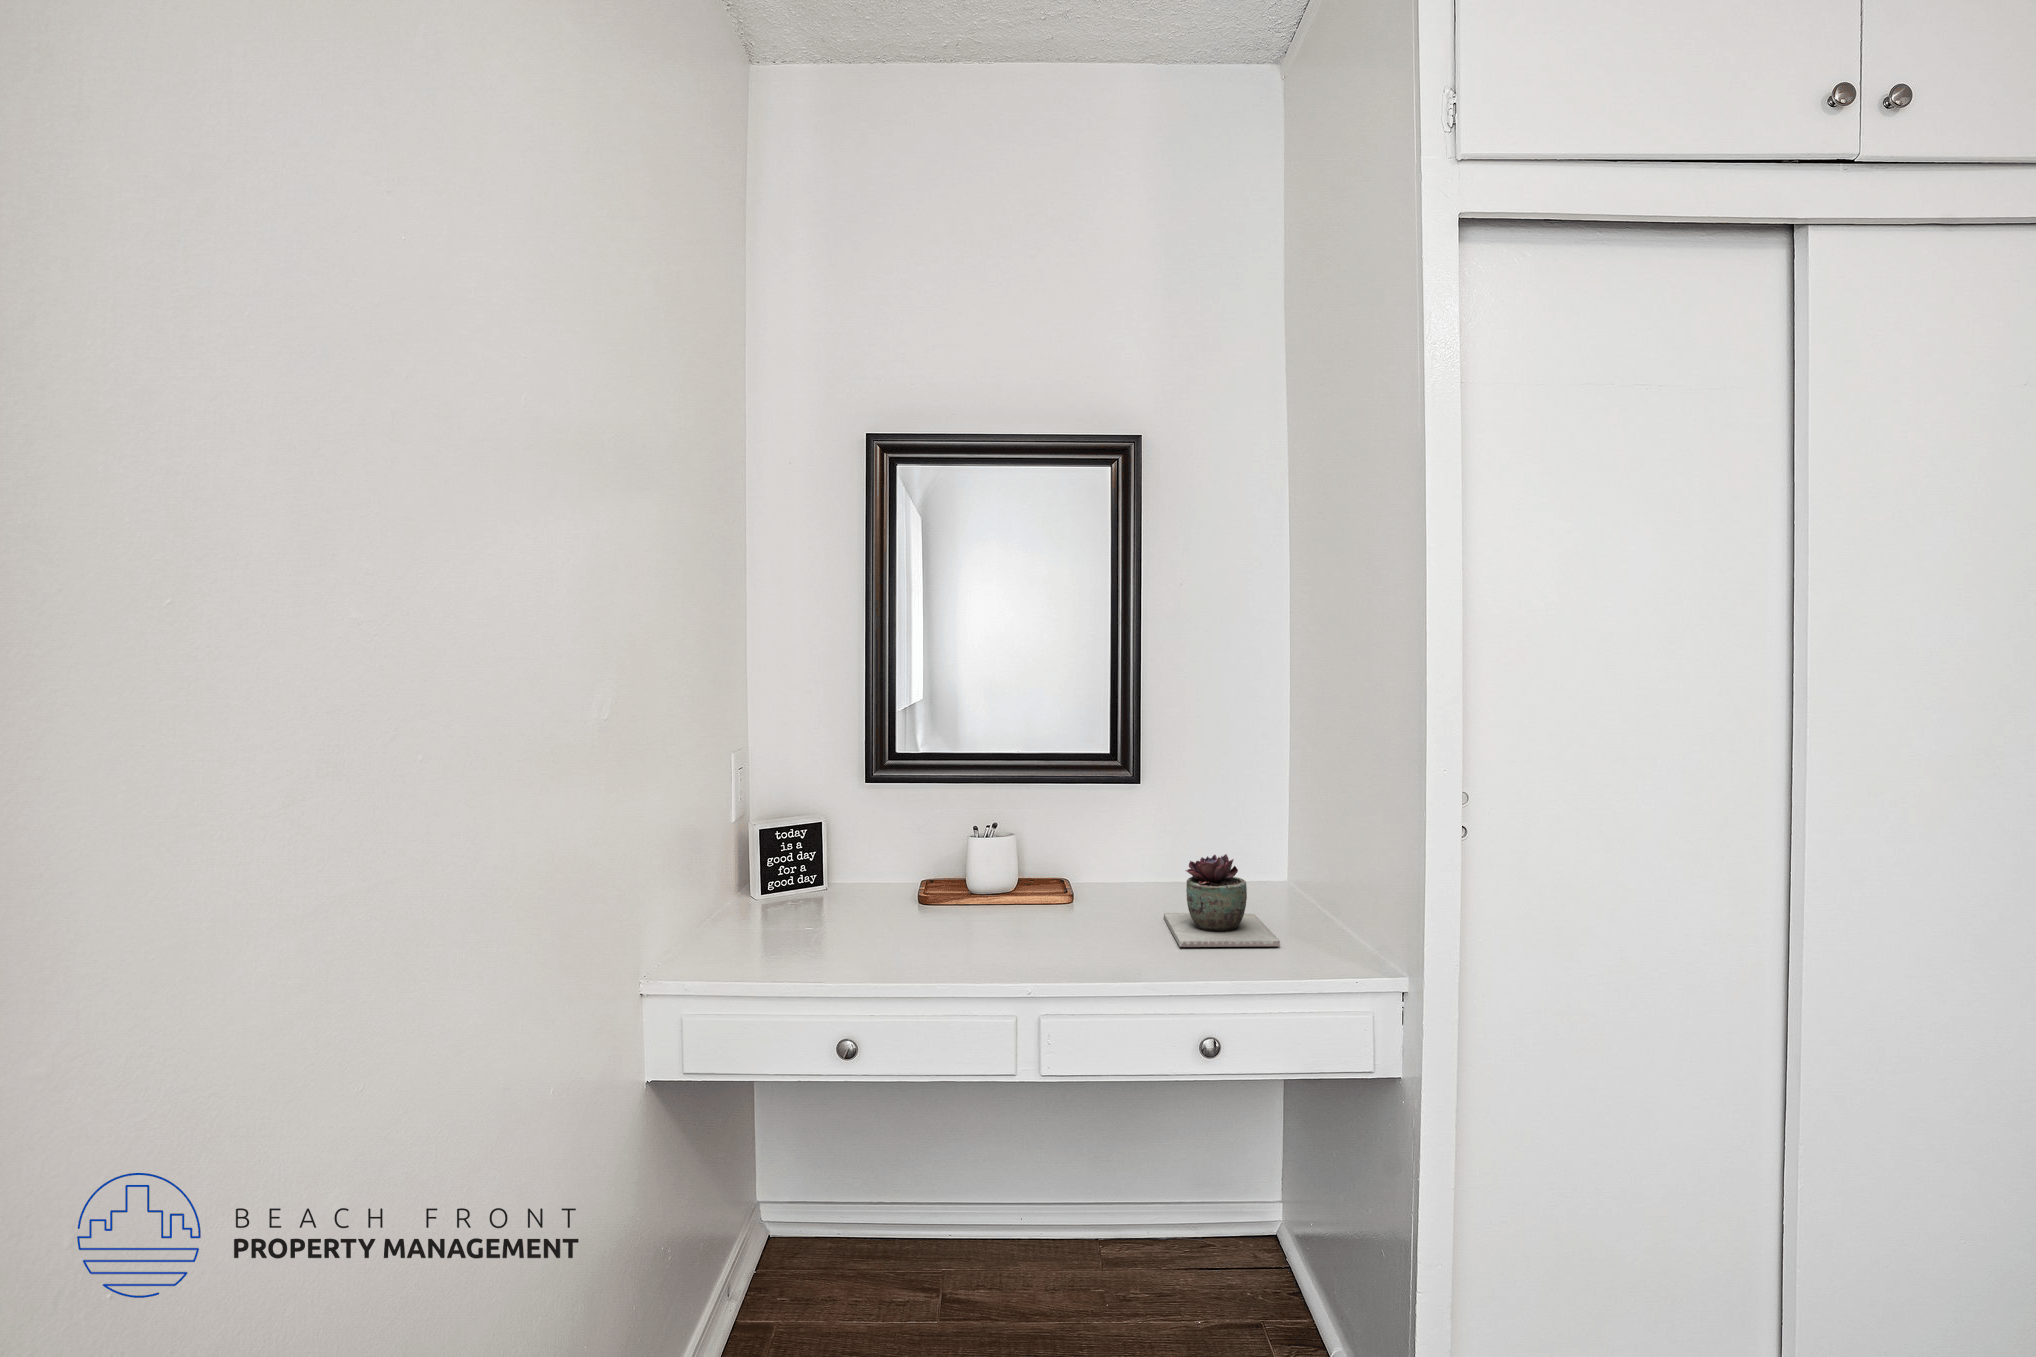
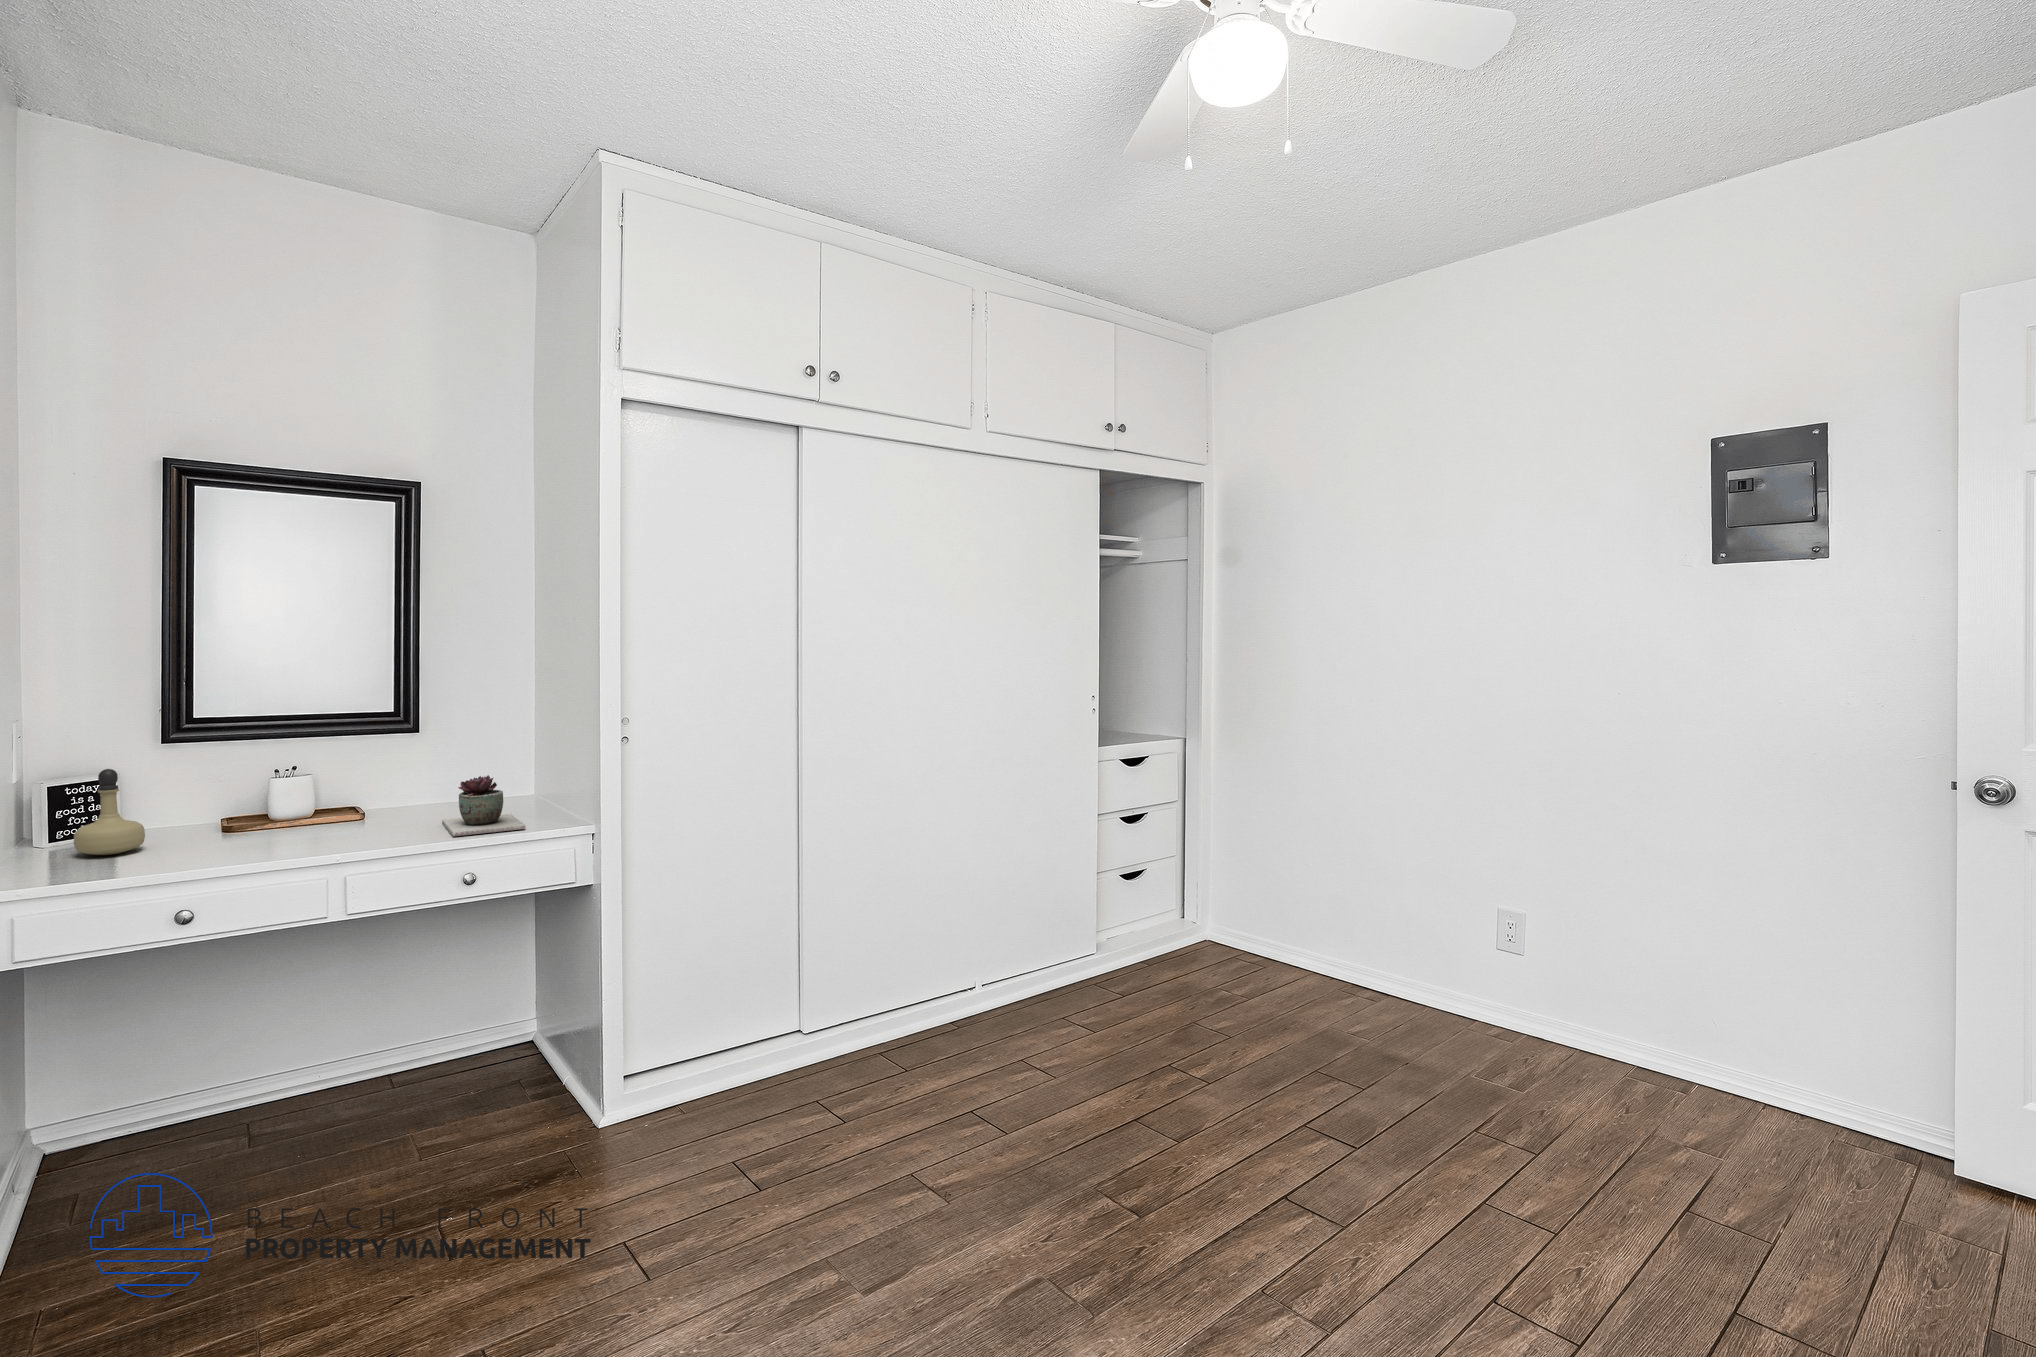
perfume bottle: none [776,812,841,919] -> present [74,769,145,855]

